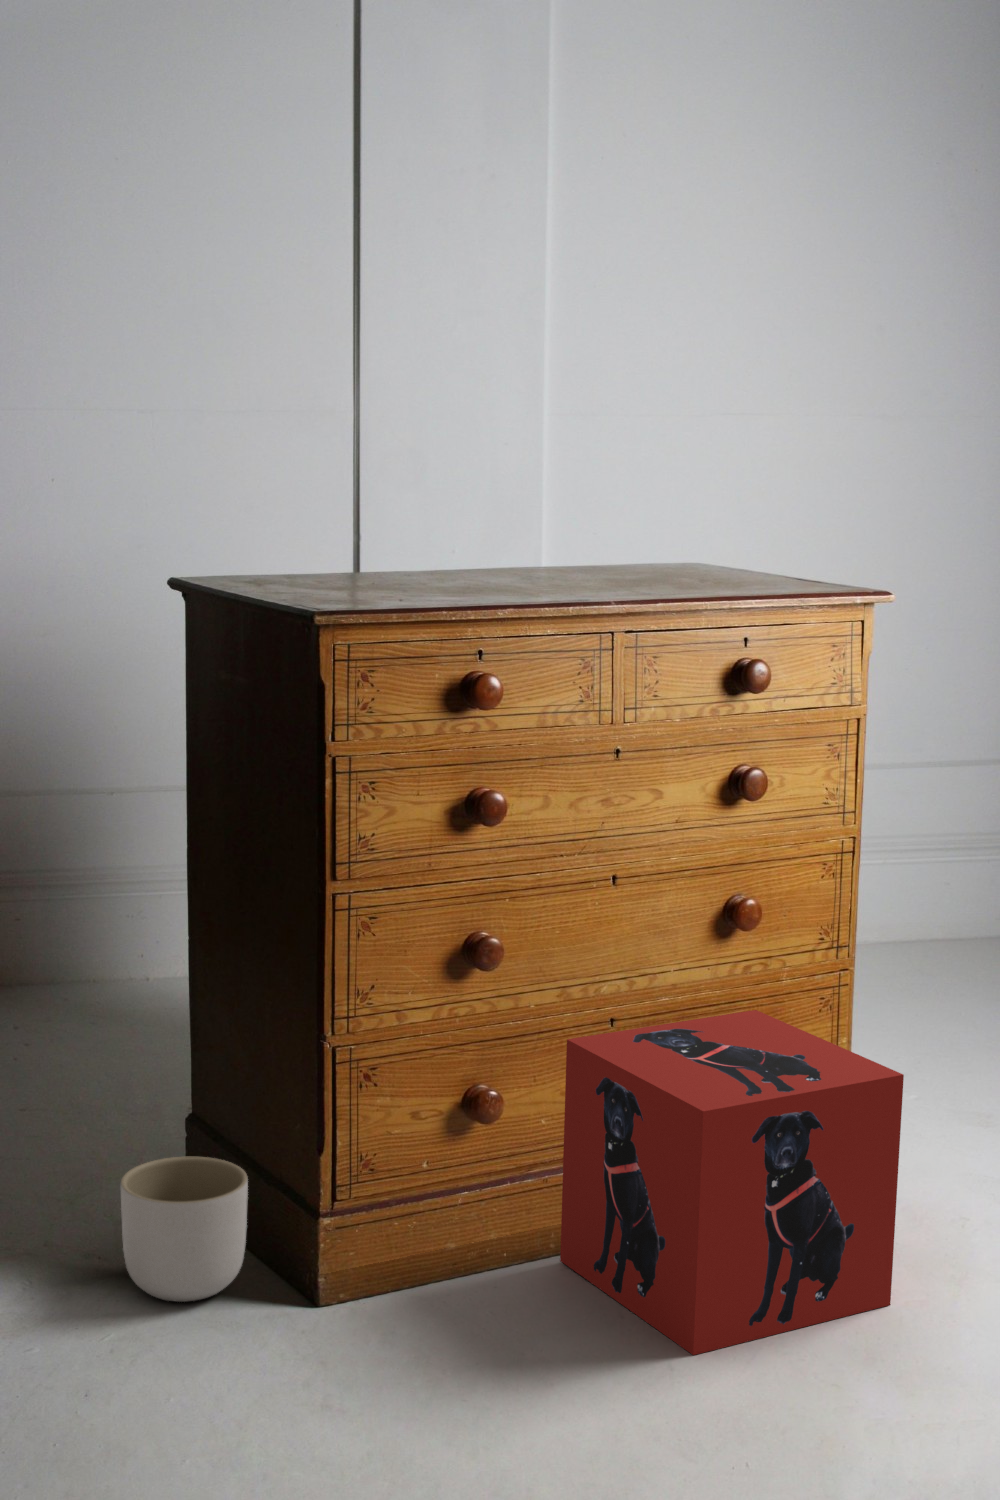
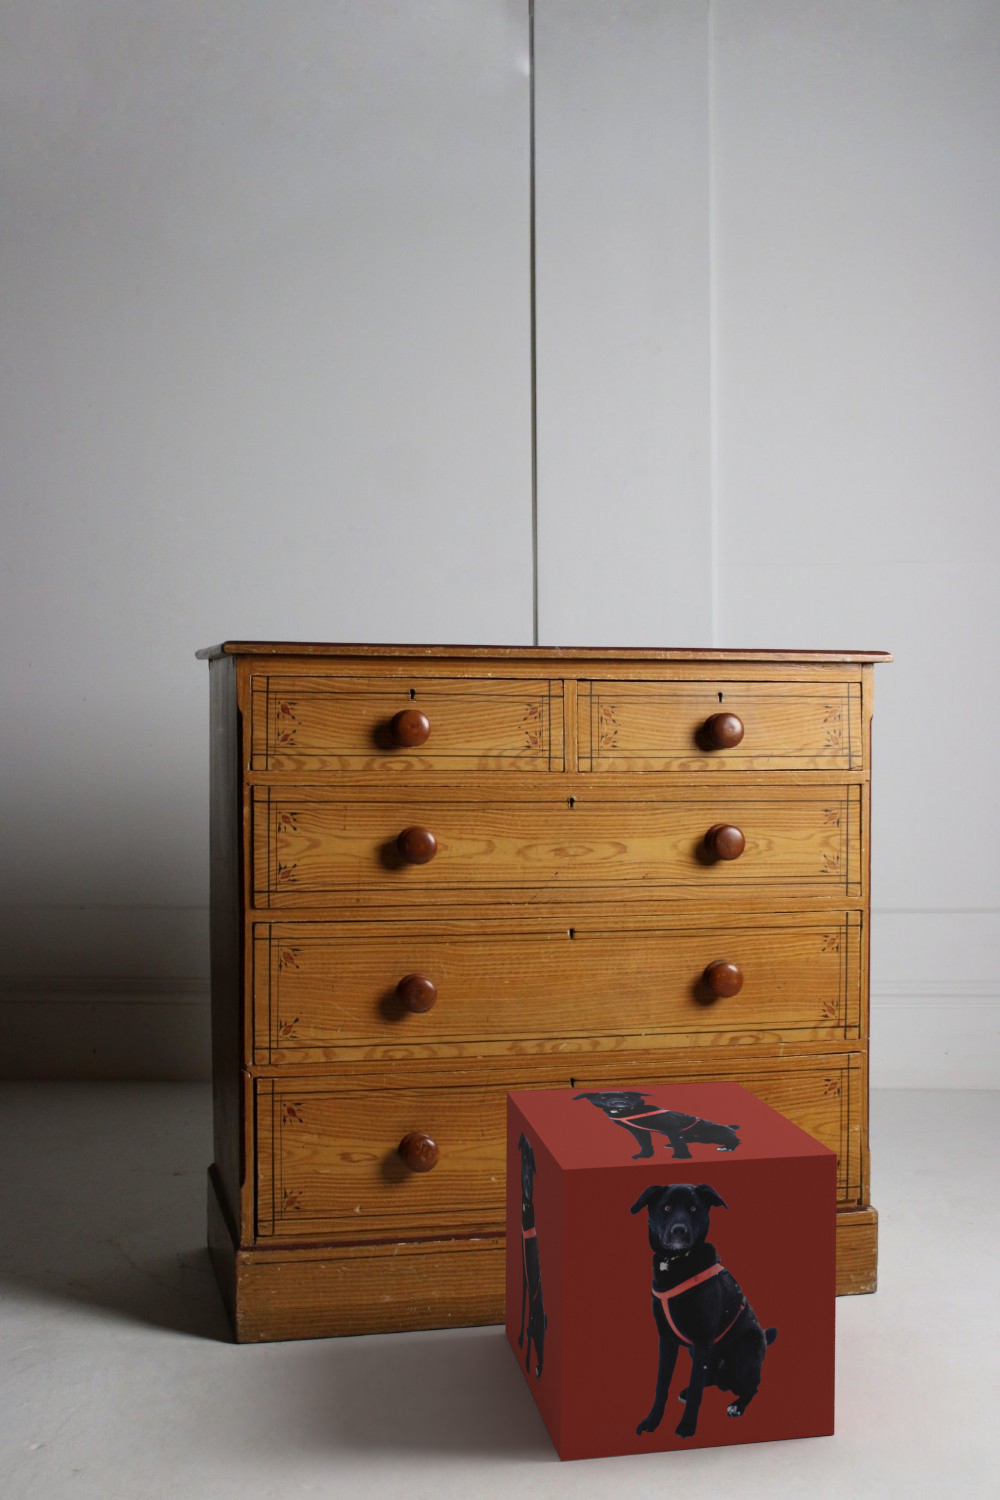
planter: present [121,1156,248,1302] -> none [71,1180,196,1324]

